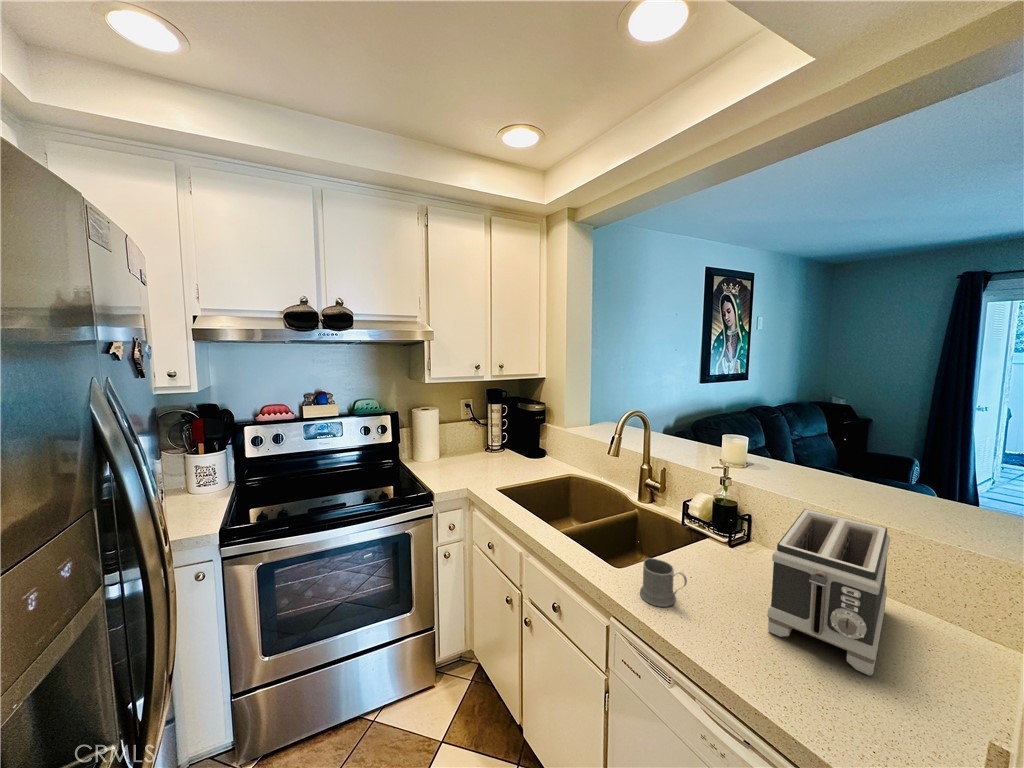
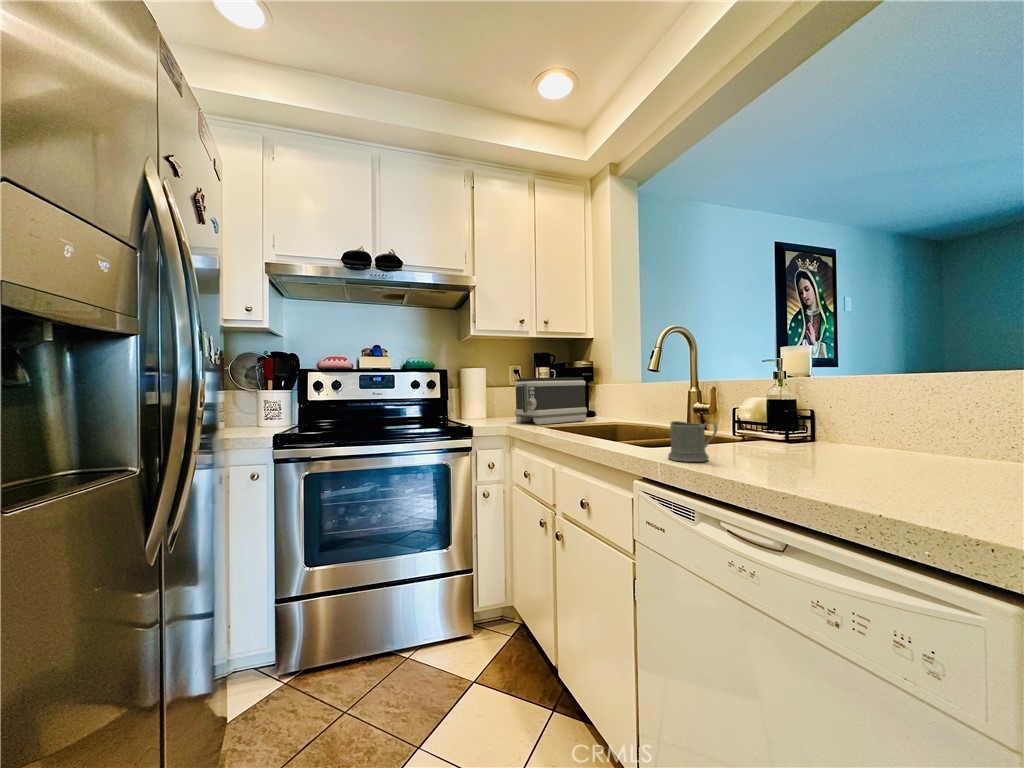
toaster: present [767,509,890,675] -> present [515,377,587,425]

